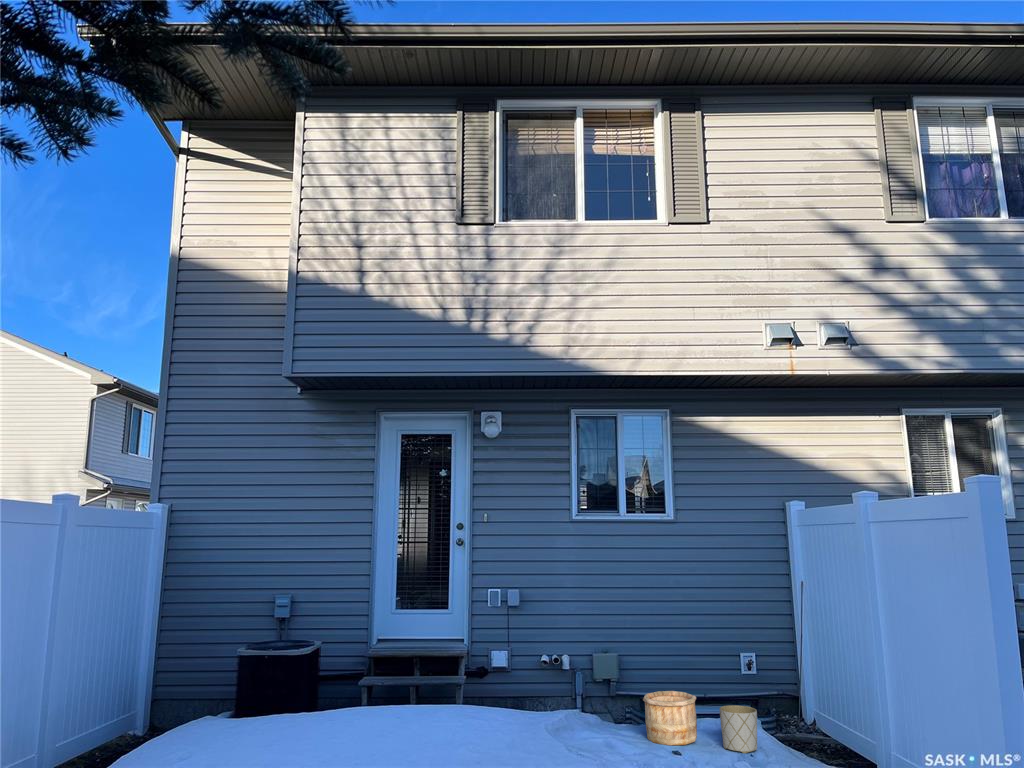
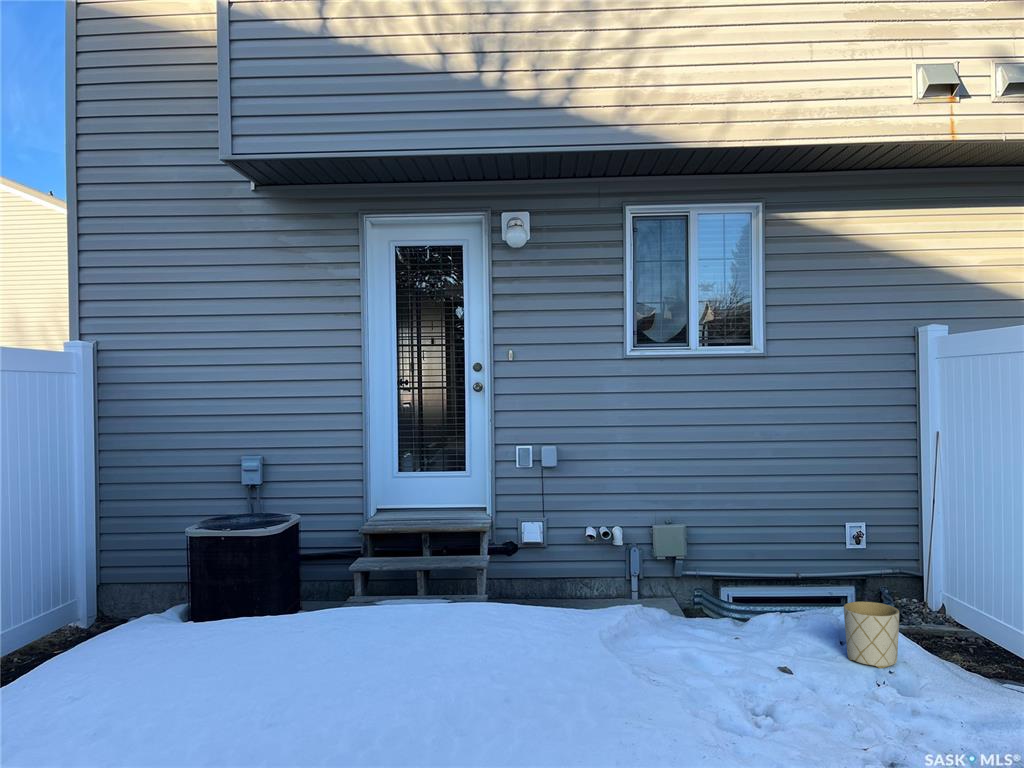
wooden bucket: present [643,691,697,745] -> none [733,580,807,655]

